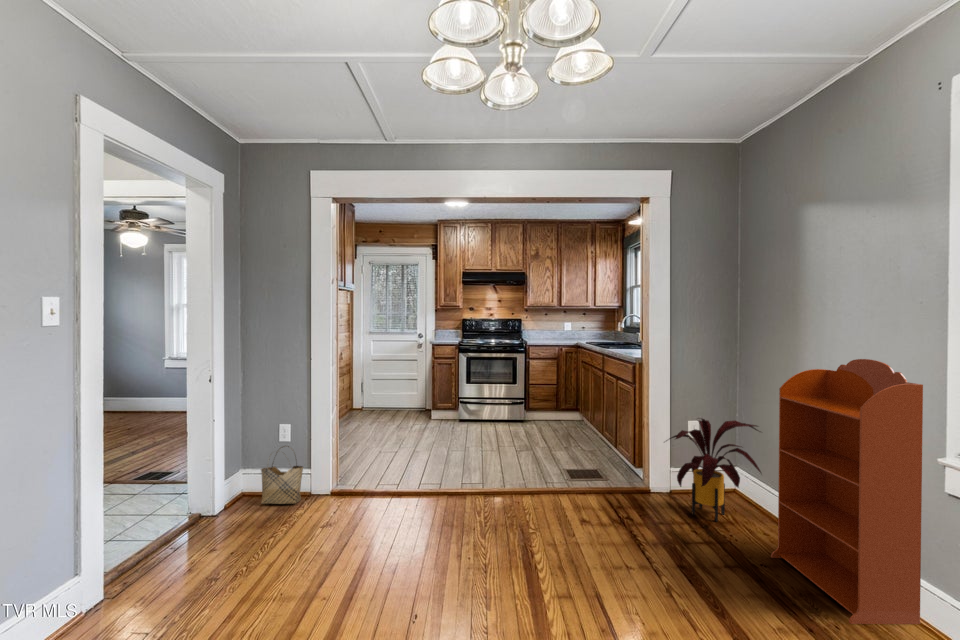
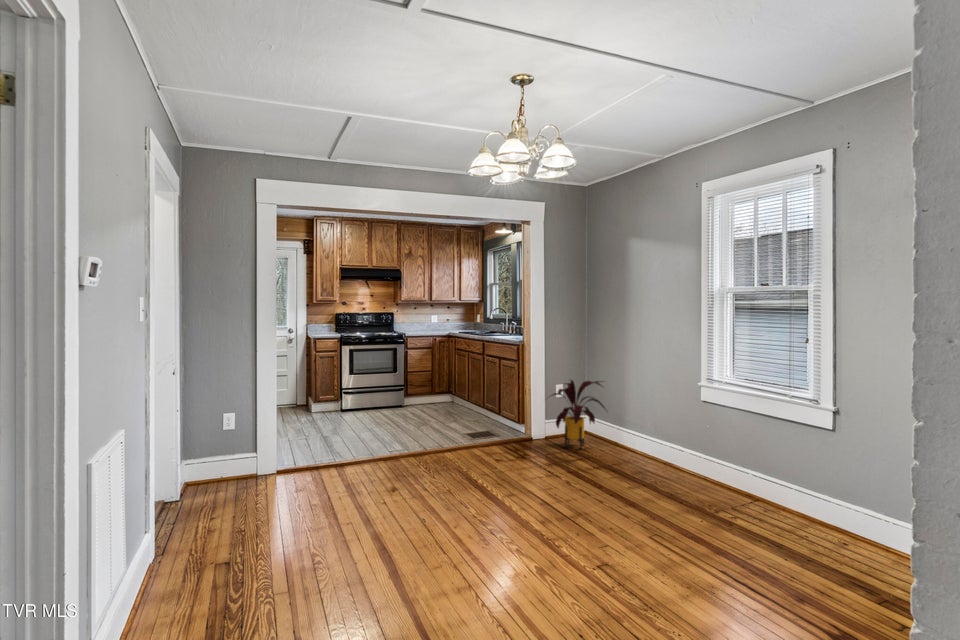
bookcase: present [771,359,923,624] -> none [617,333,692,480]
woven basket: present [261,446,303,504] -> none [217,431,258,485]

